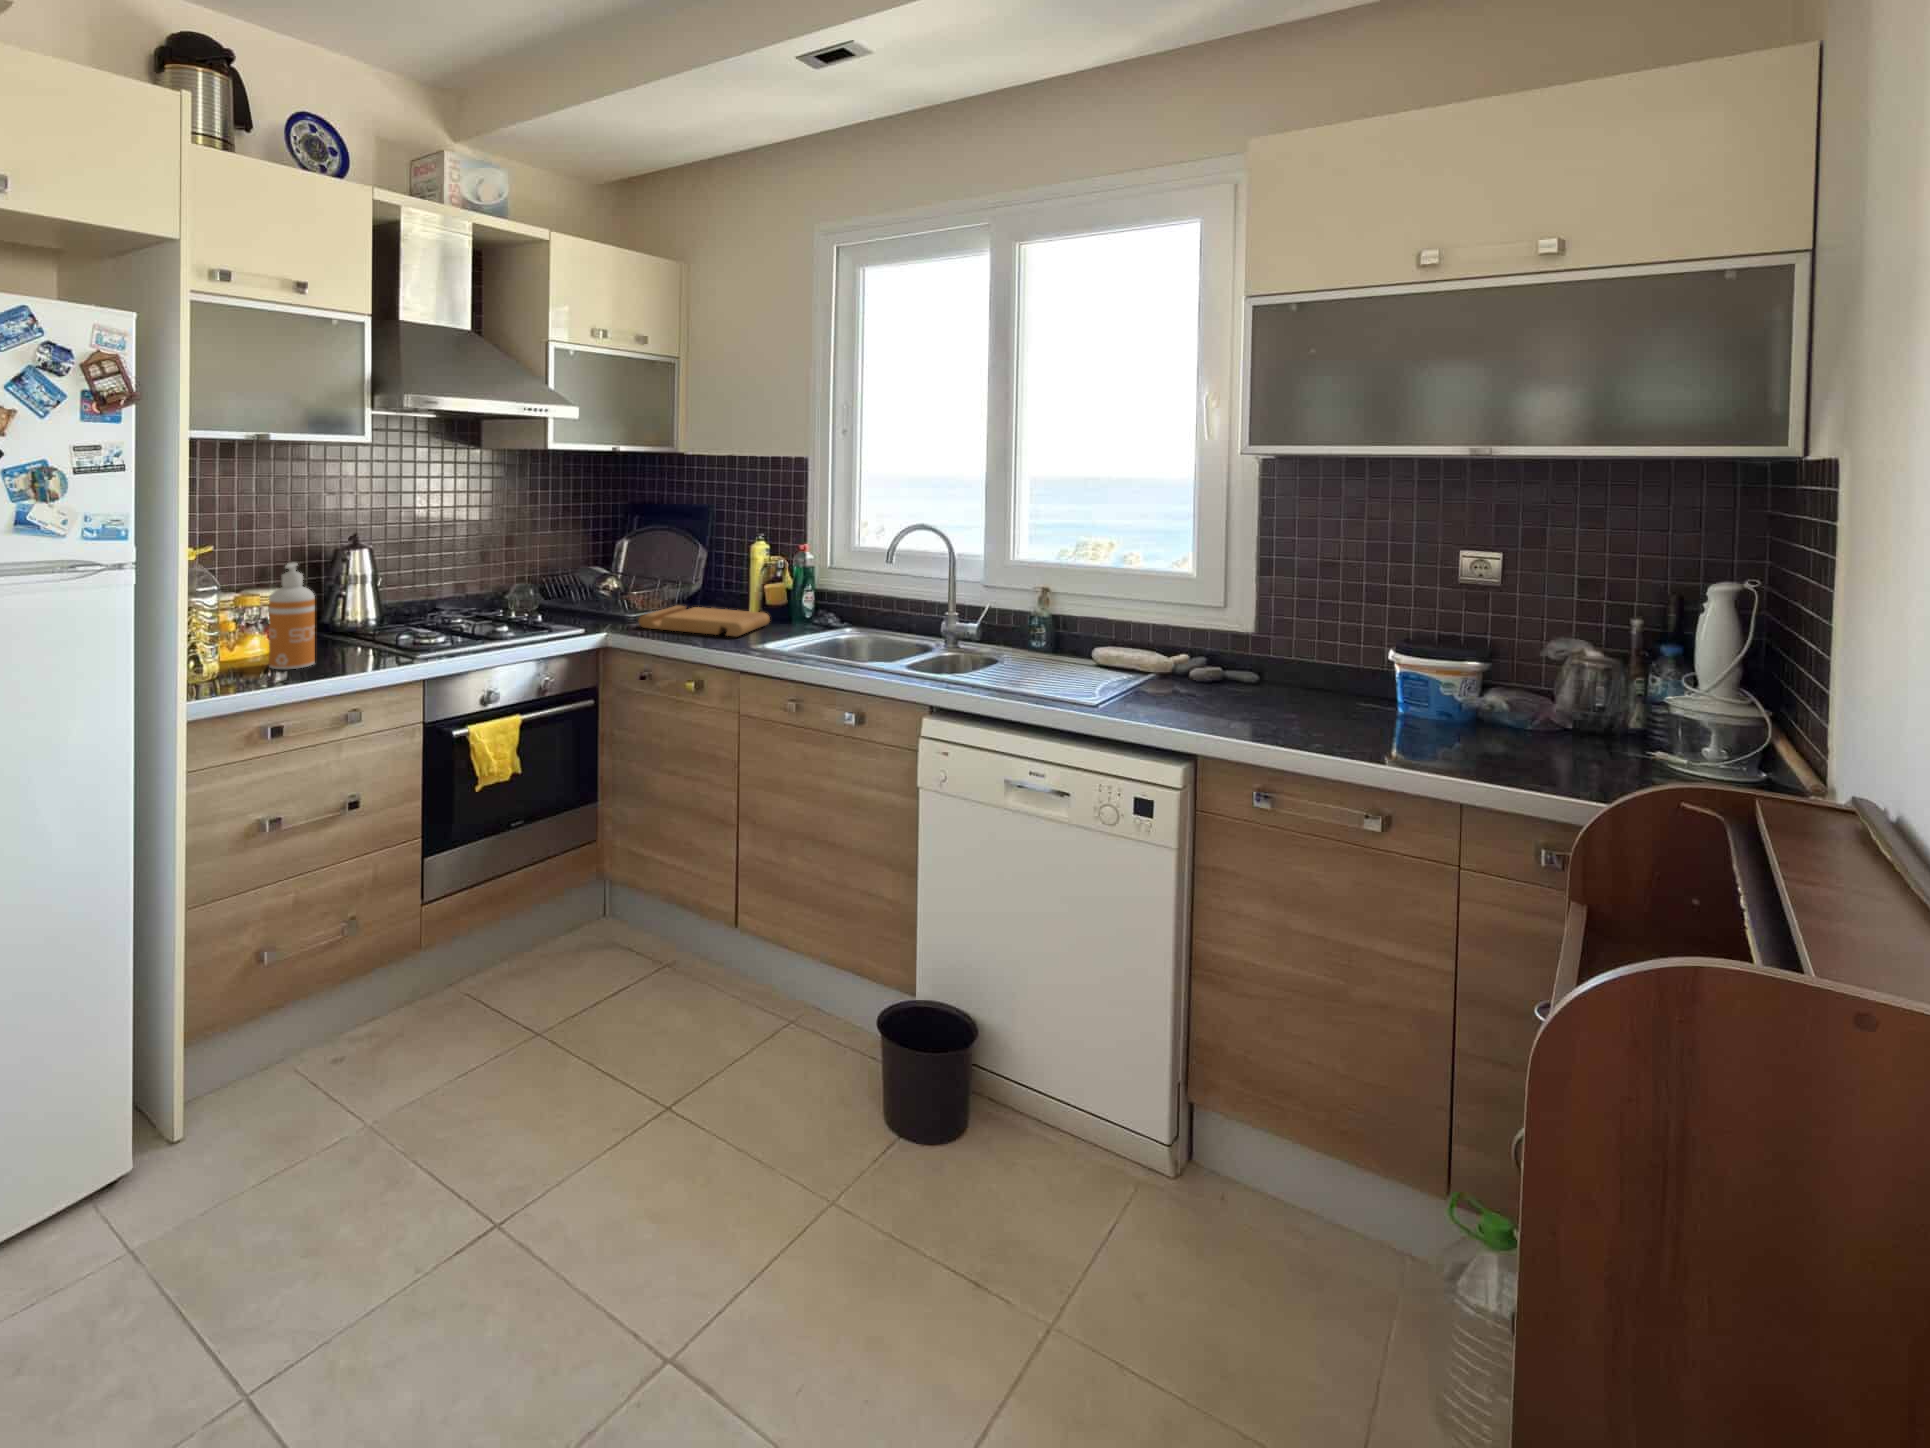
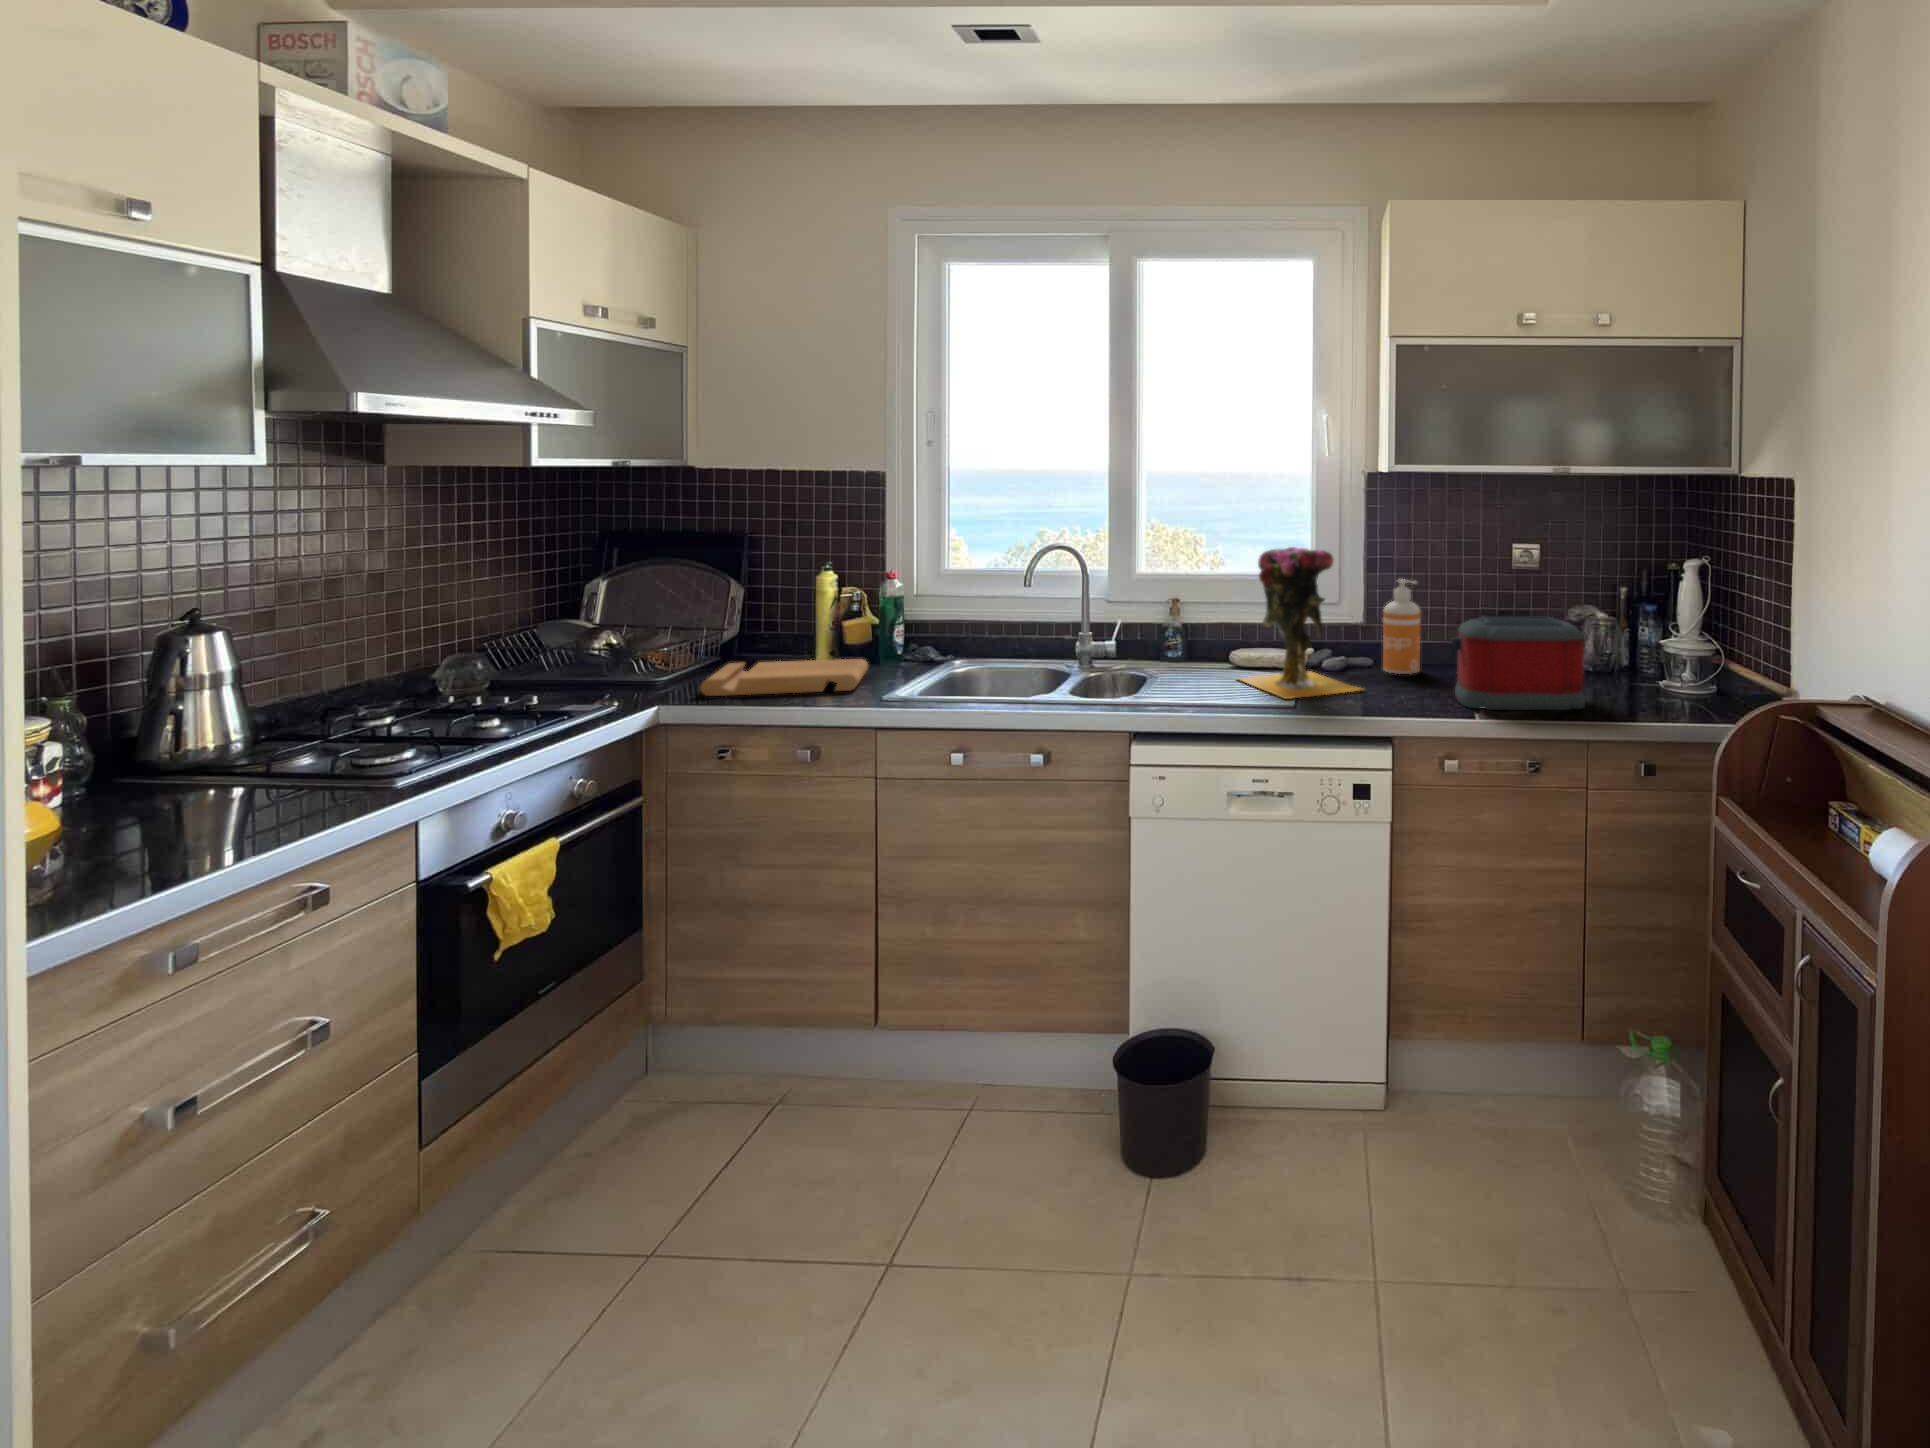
vase: none [1073,539,1205,703] -> present [1239,547,1361,699]
soap dispenser: present [269,563,315,669] -> present [1383,580,1421,674]
toaster: none [1304,634,1505,772] -> present [1452,616,1585,710]

